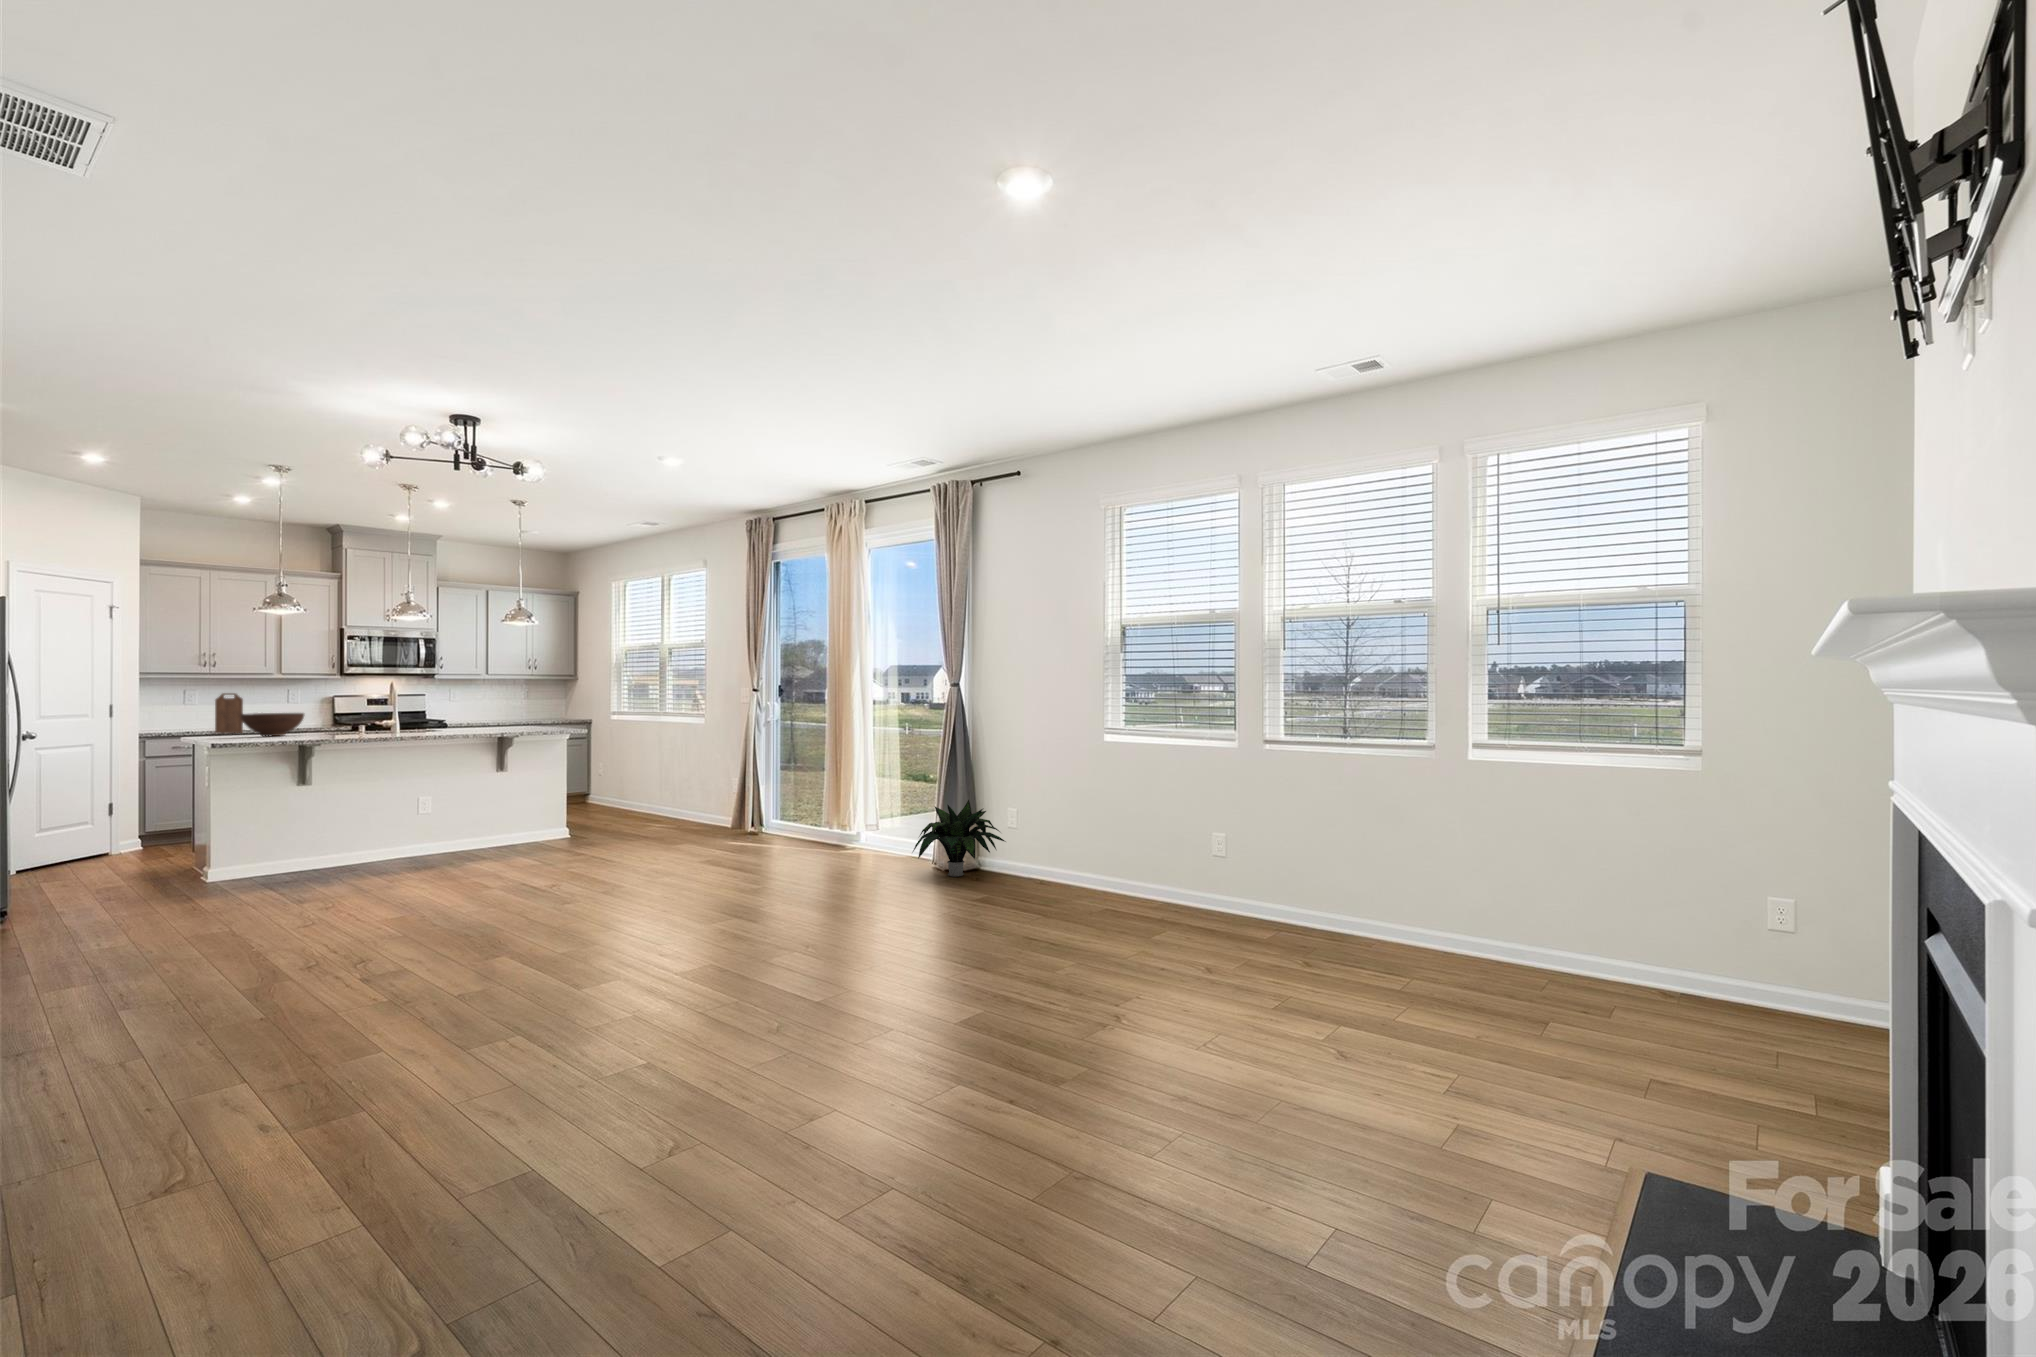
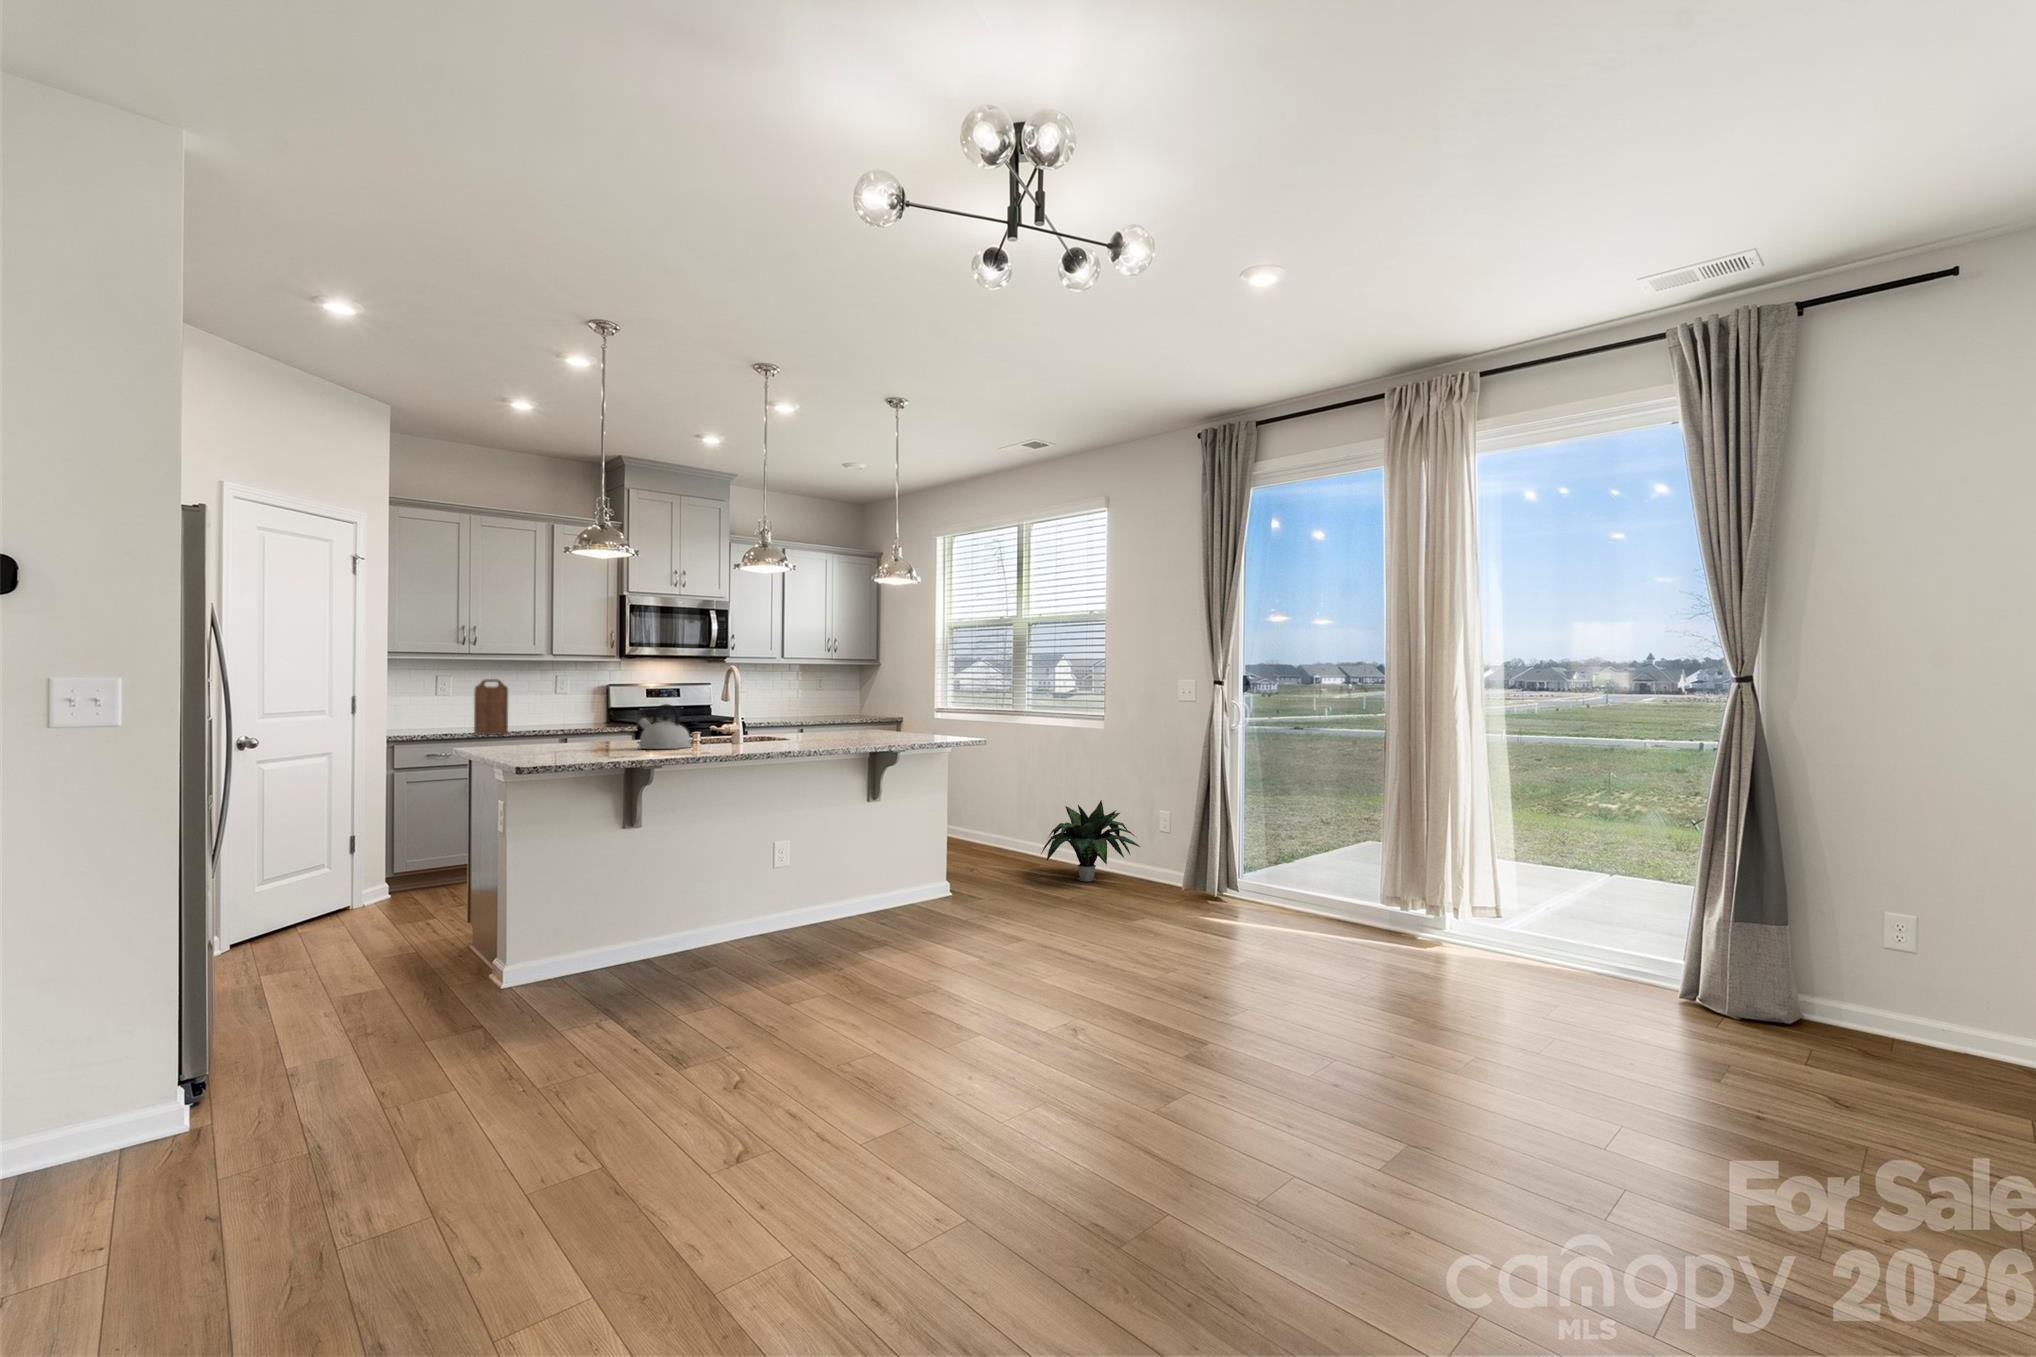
kettle: none [310,707,351,735] -> present [638,704,691,749]
fruit bowl: present [241,713,304,736] -> none [537,711,620,748]
potted plant: present [913,800,1006,877] -> present [1041,800,1140,882]

